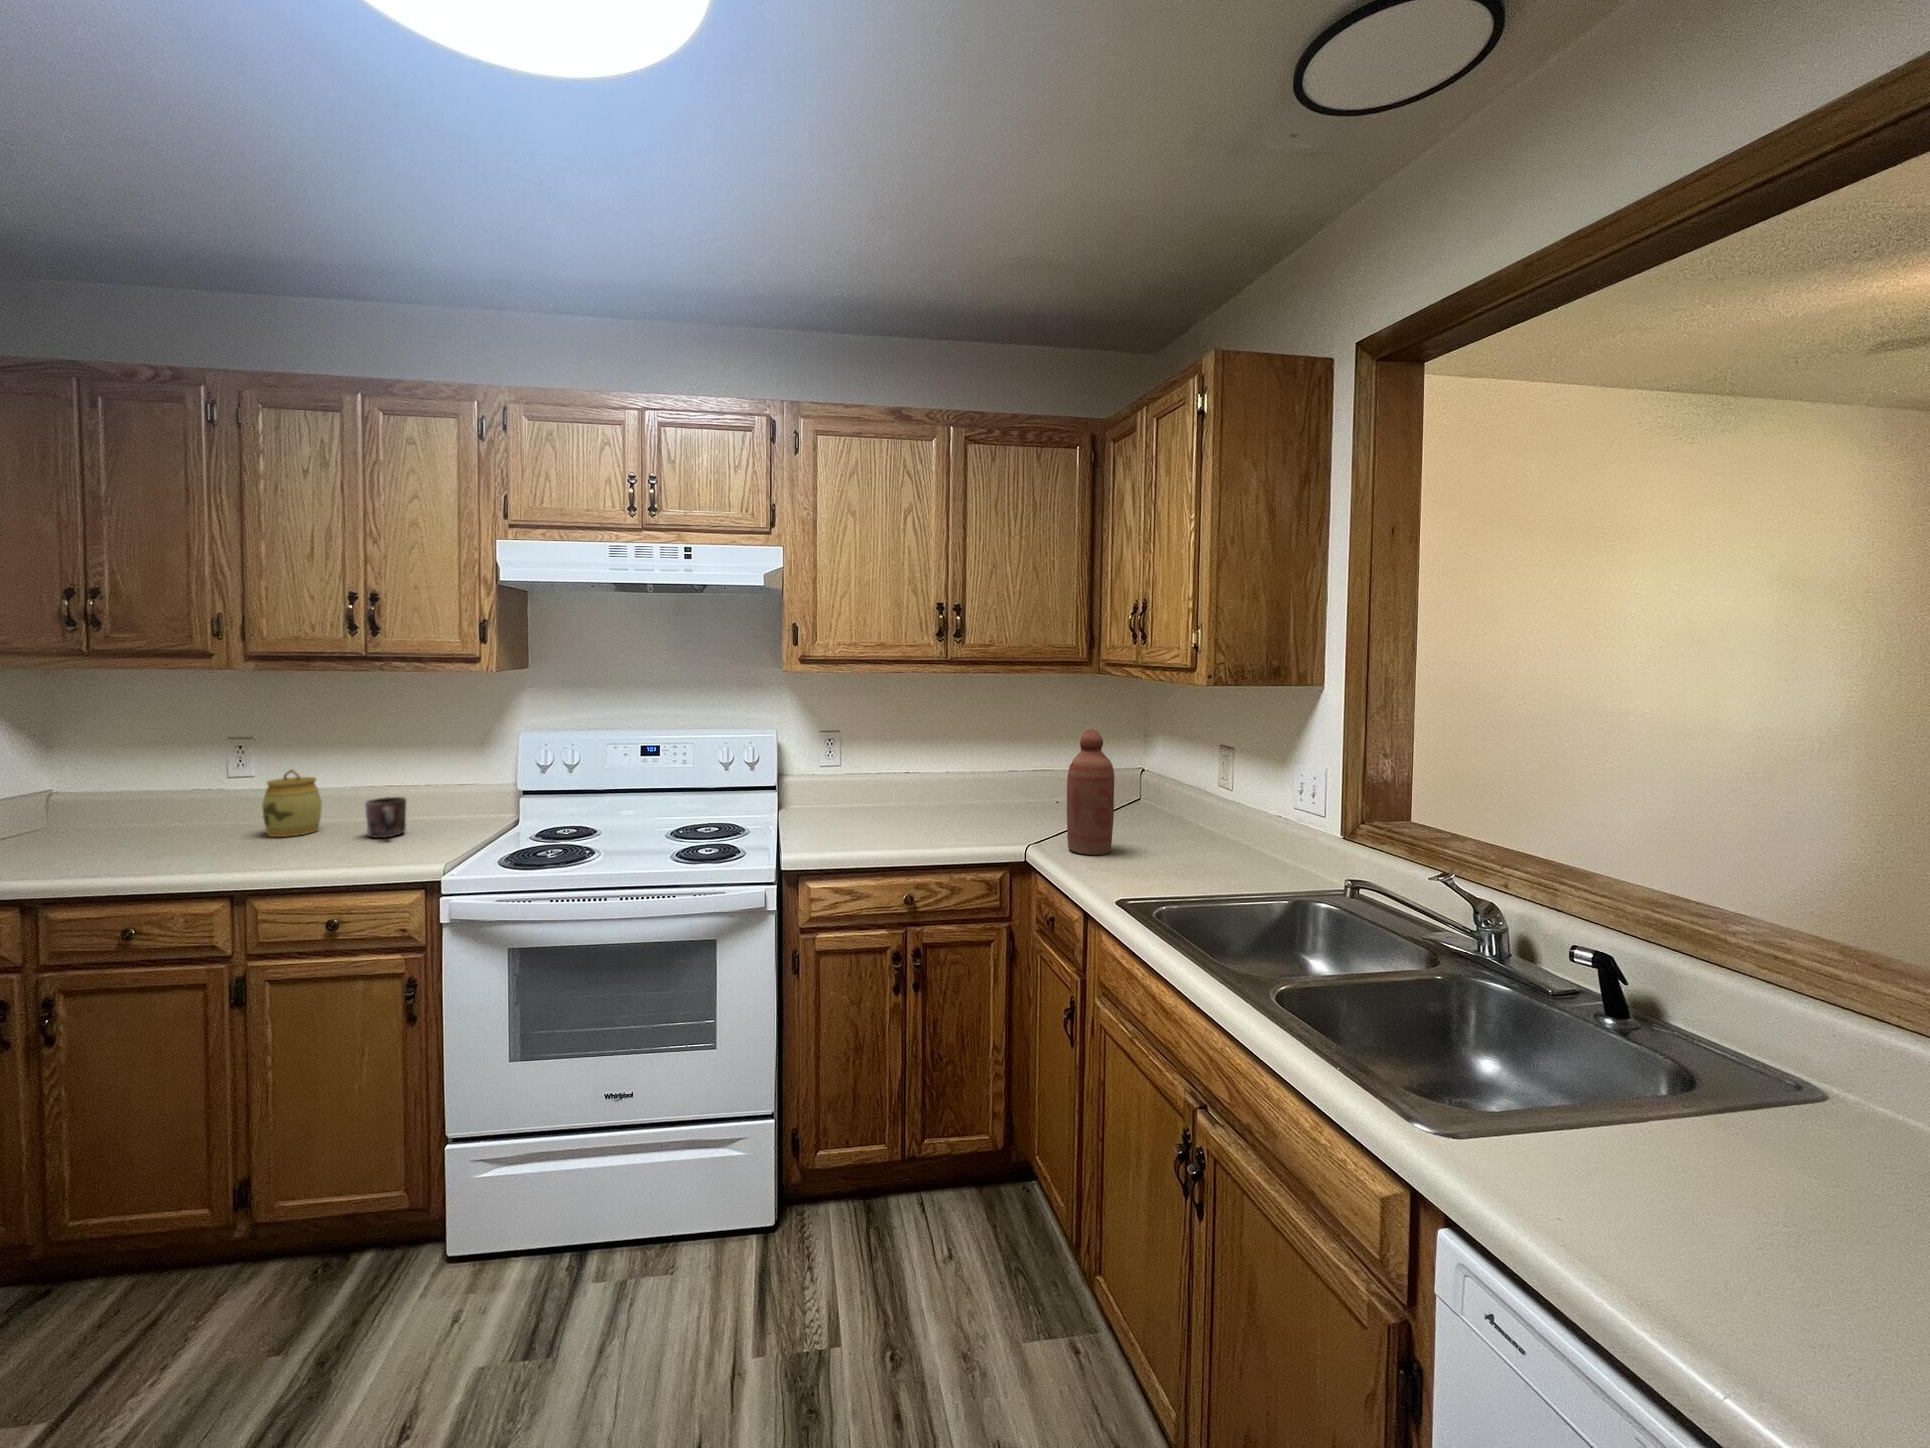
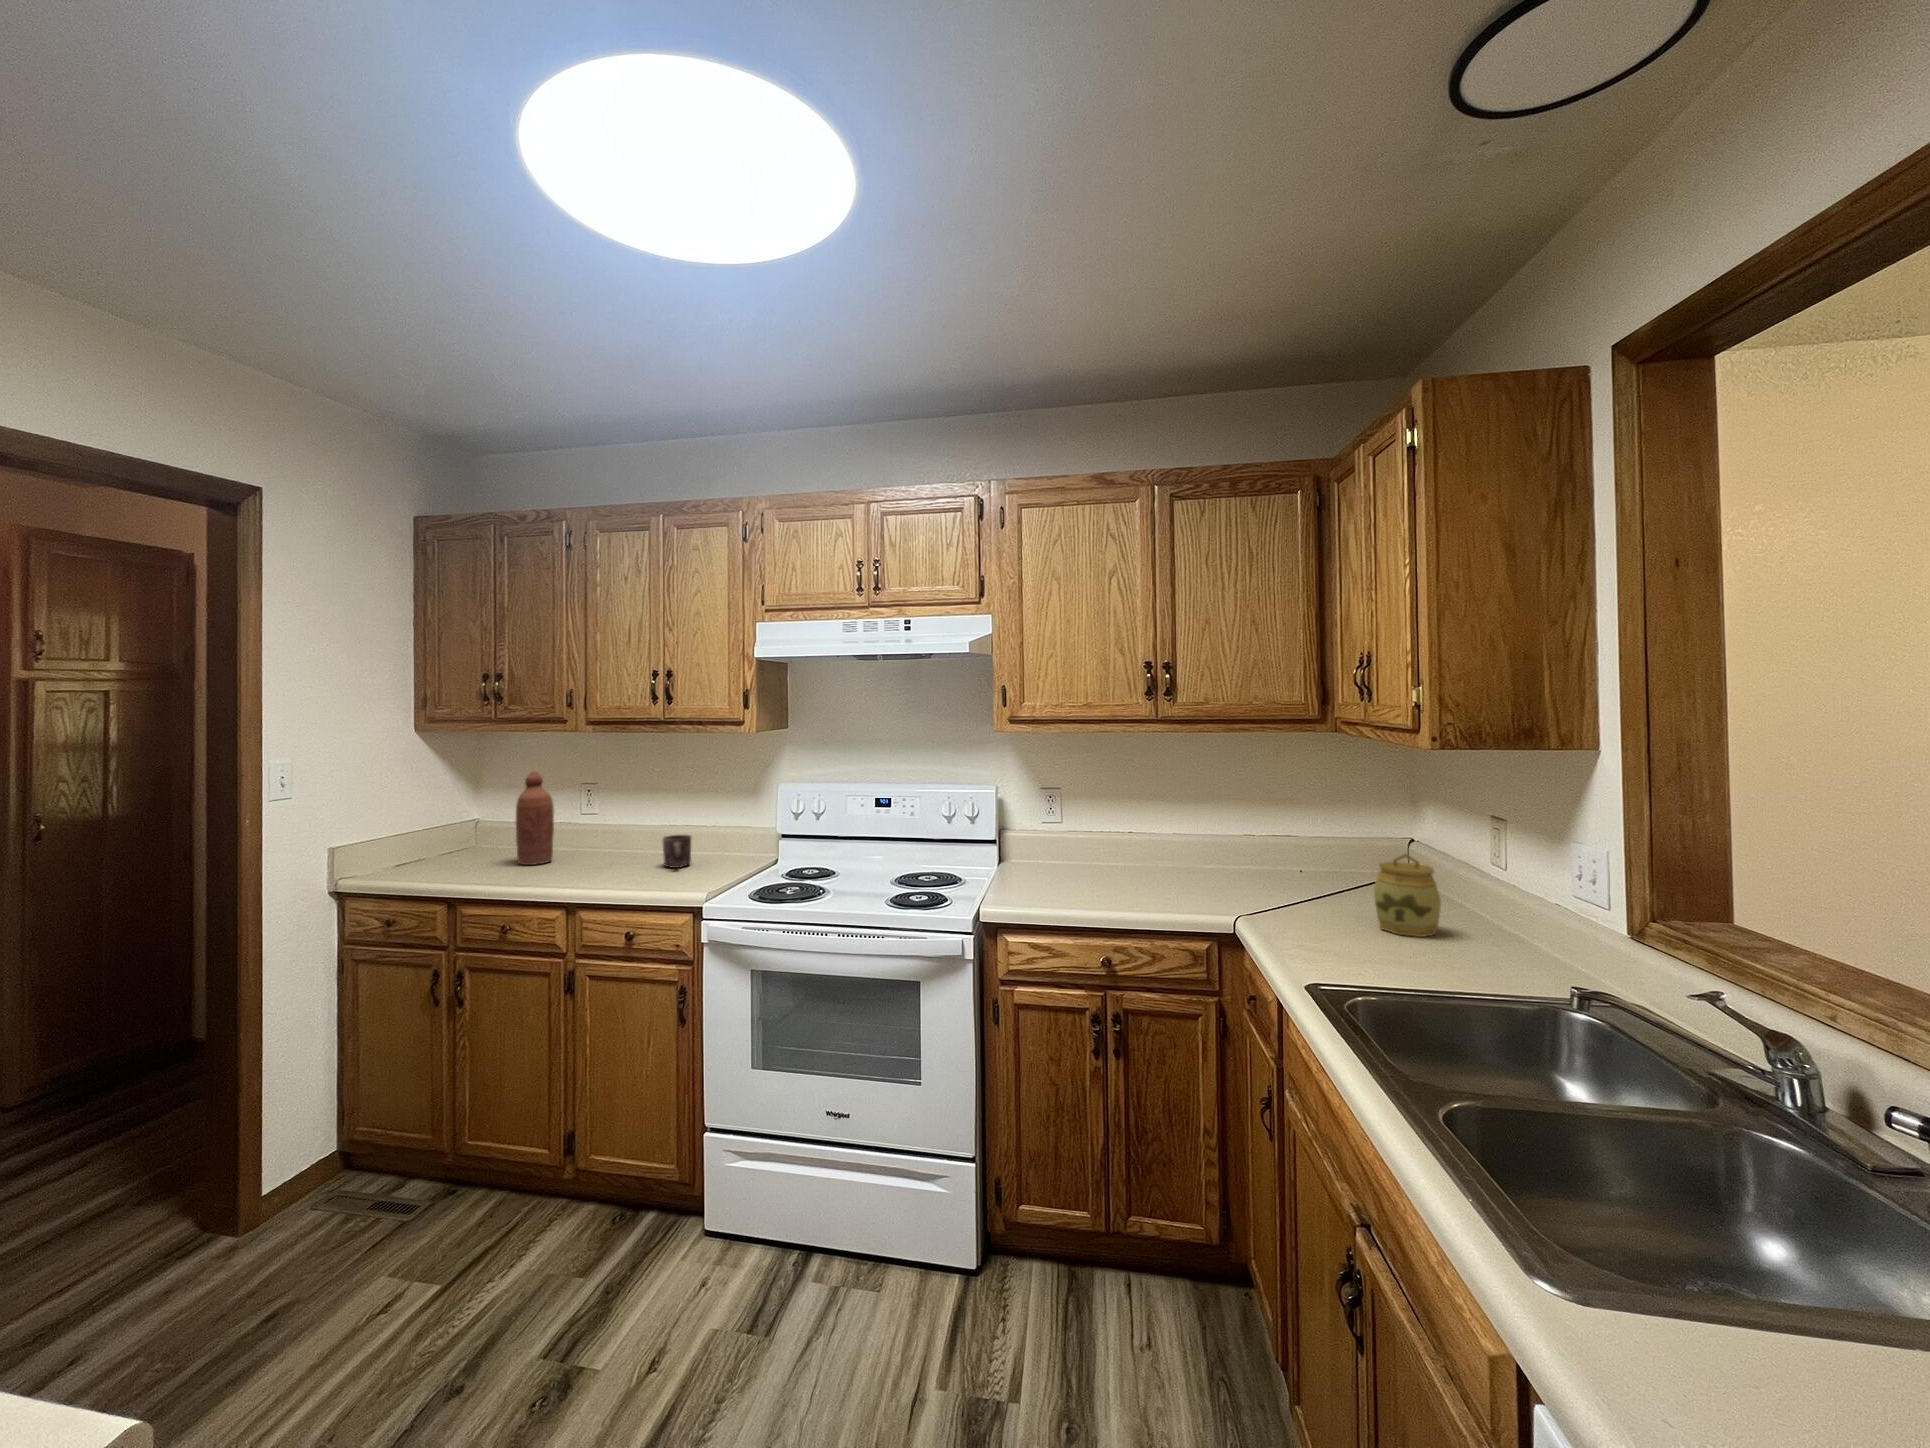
bottle: present [1067,729,1114,855] -> present [516,771,554,865]
jar: present [262,769,322,837] -> present [1374,854,1441,937]

